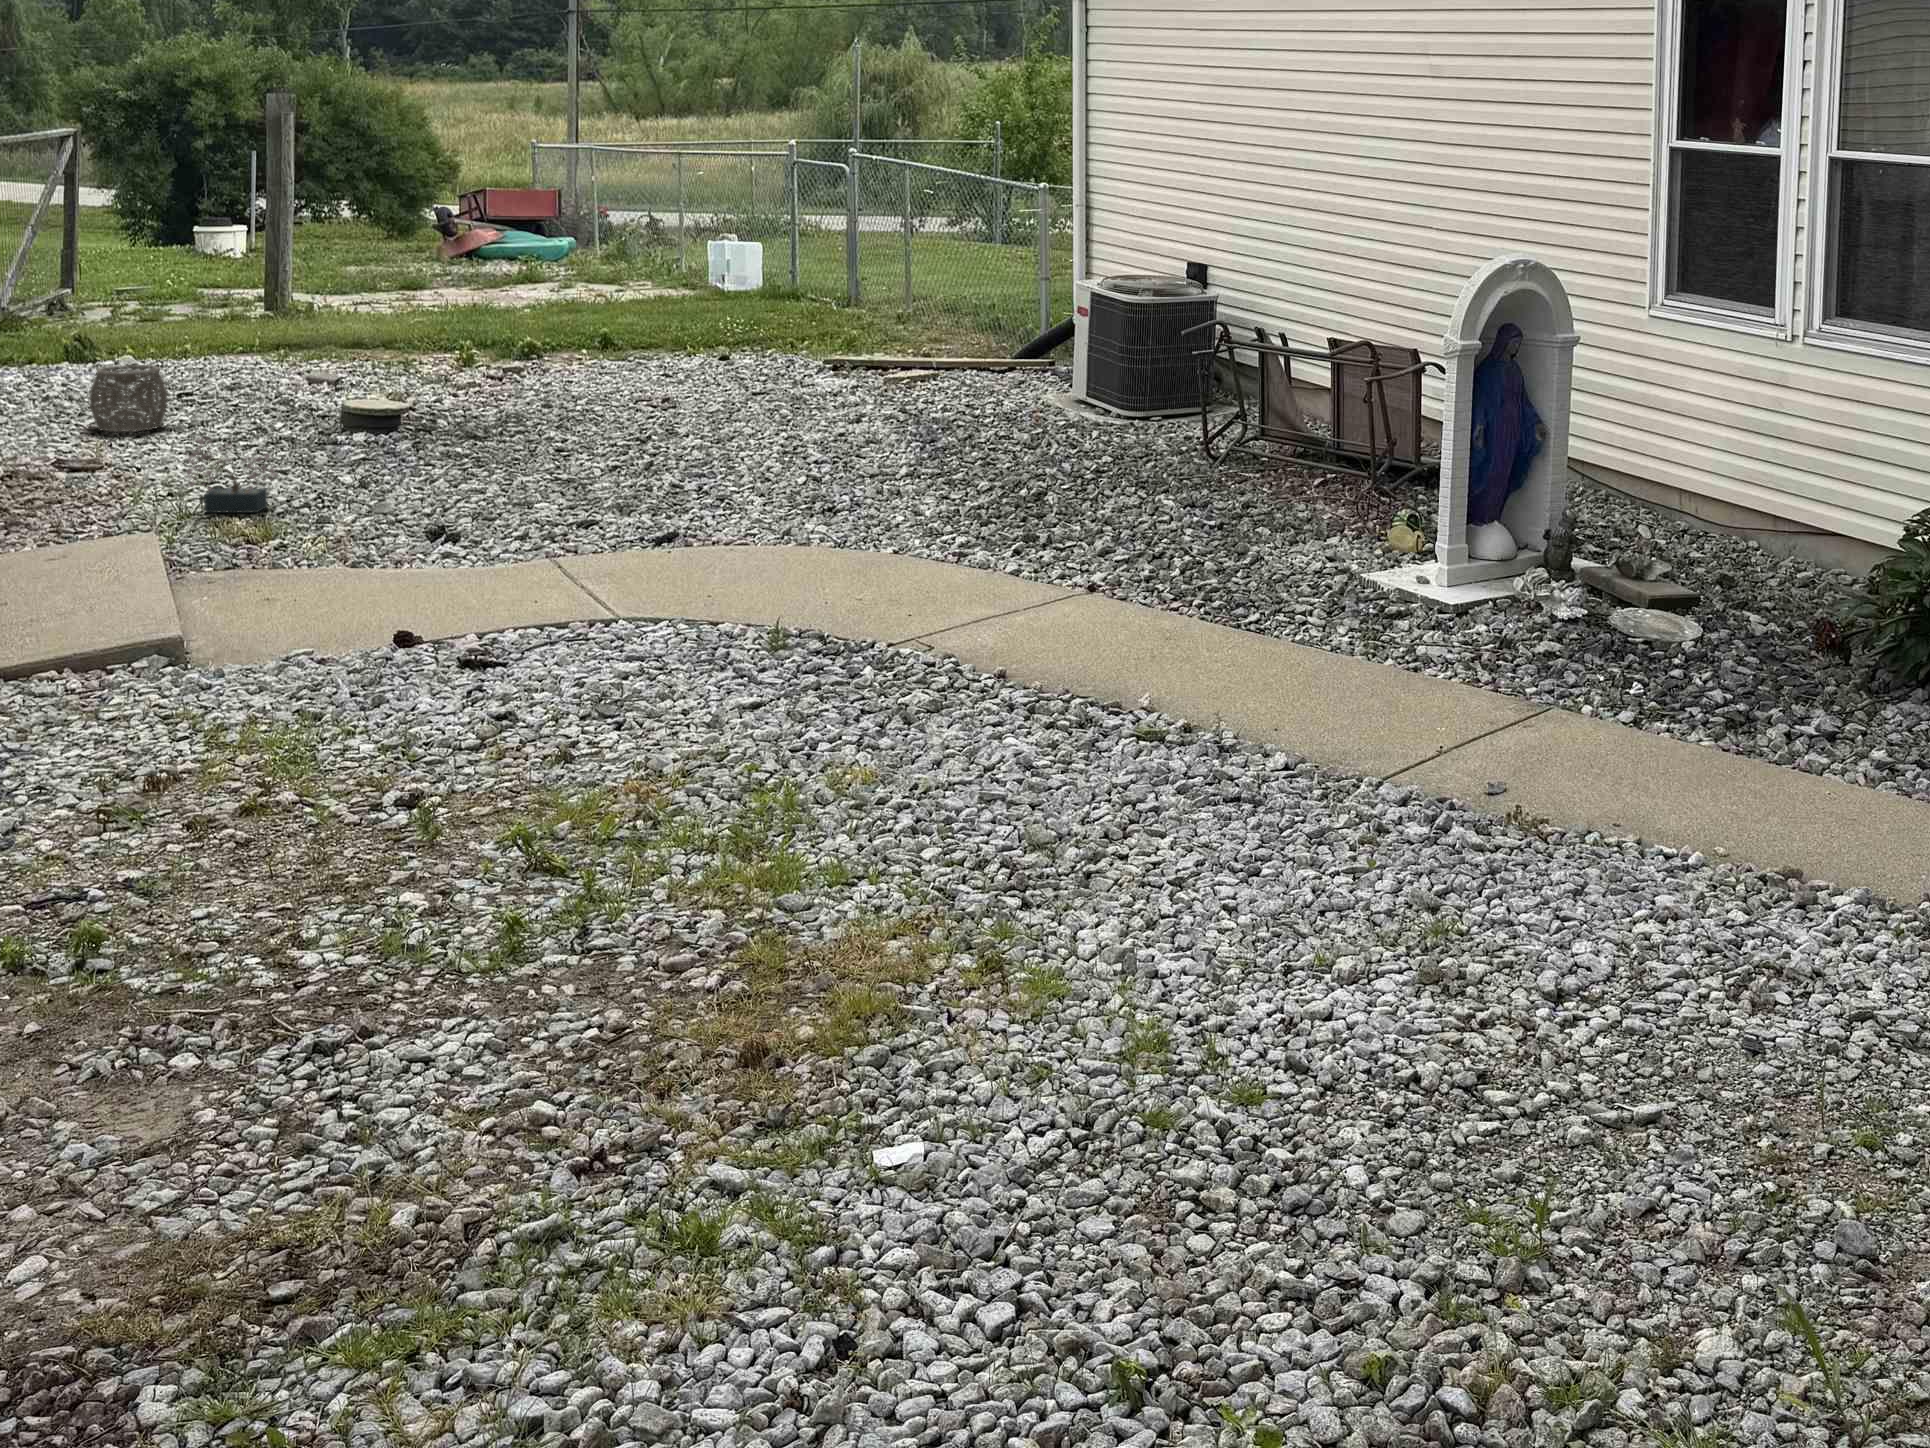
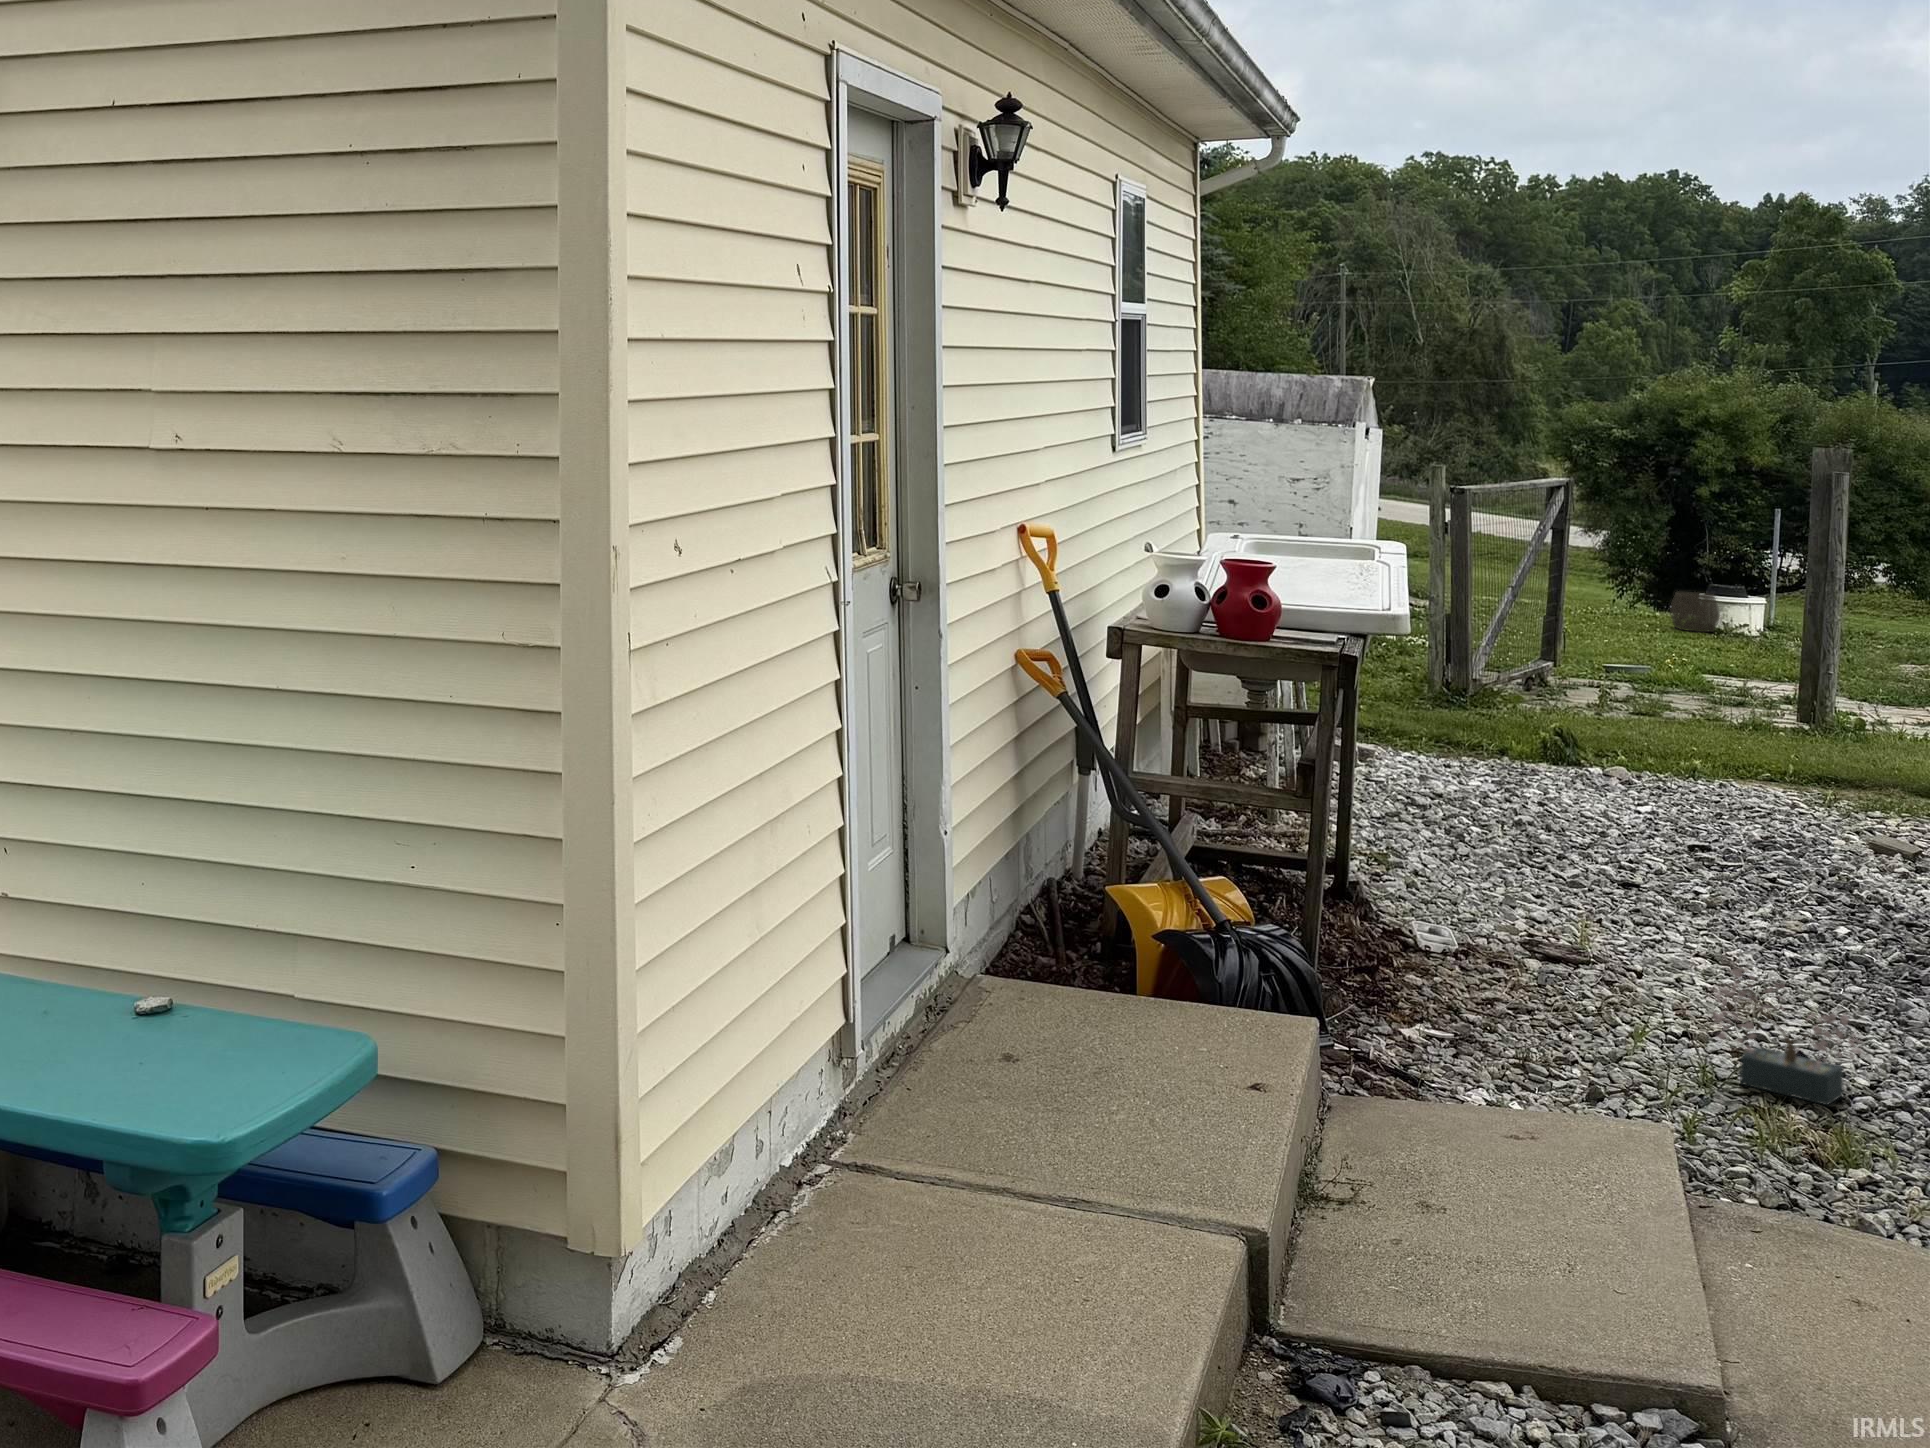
woven basket: present [89,365,167,432] -> present [1670,592,1719,632]

